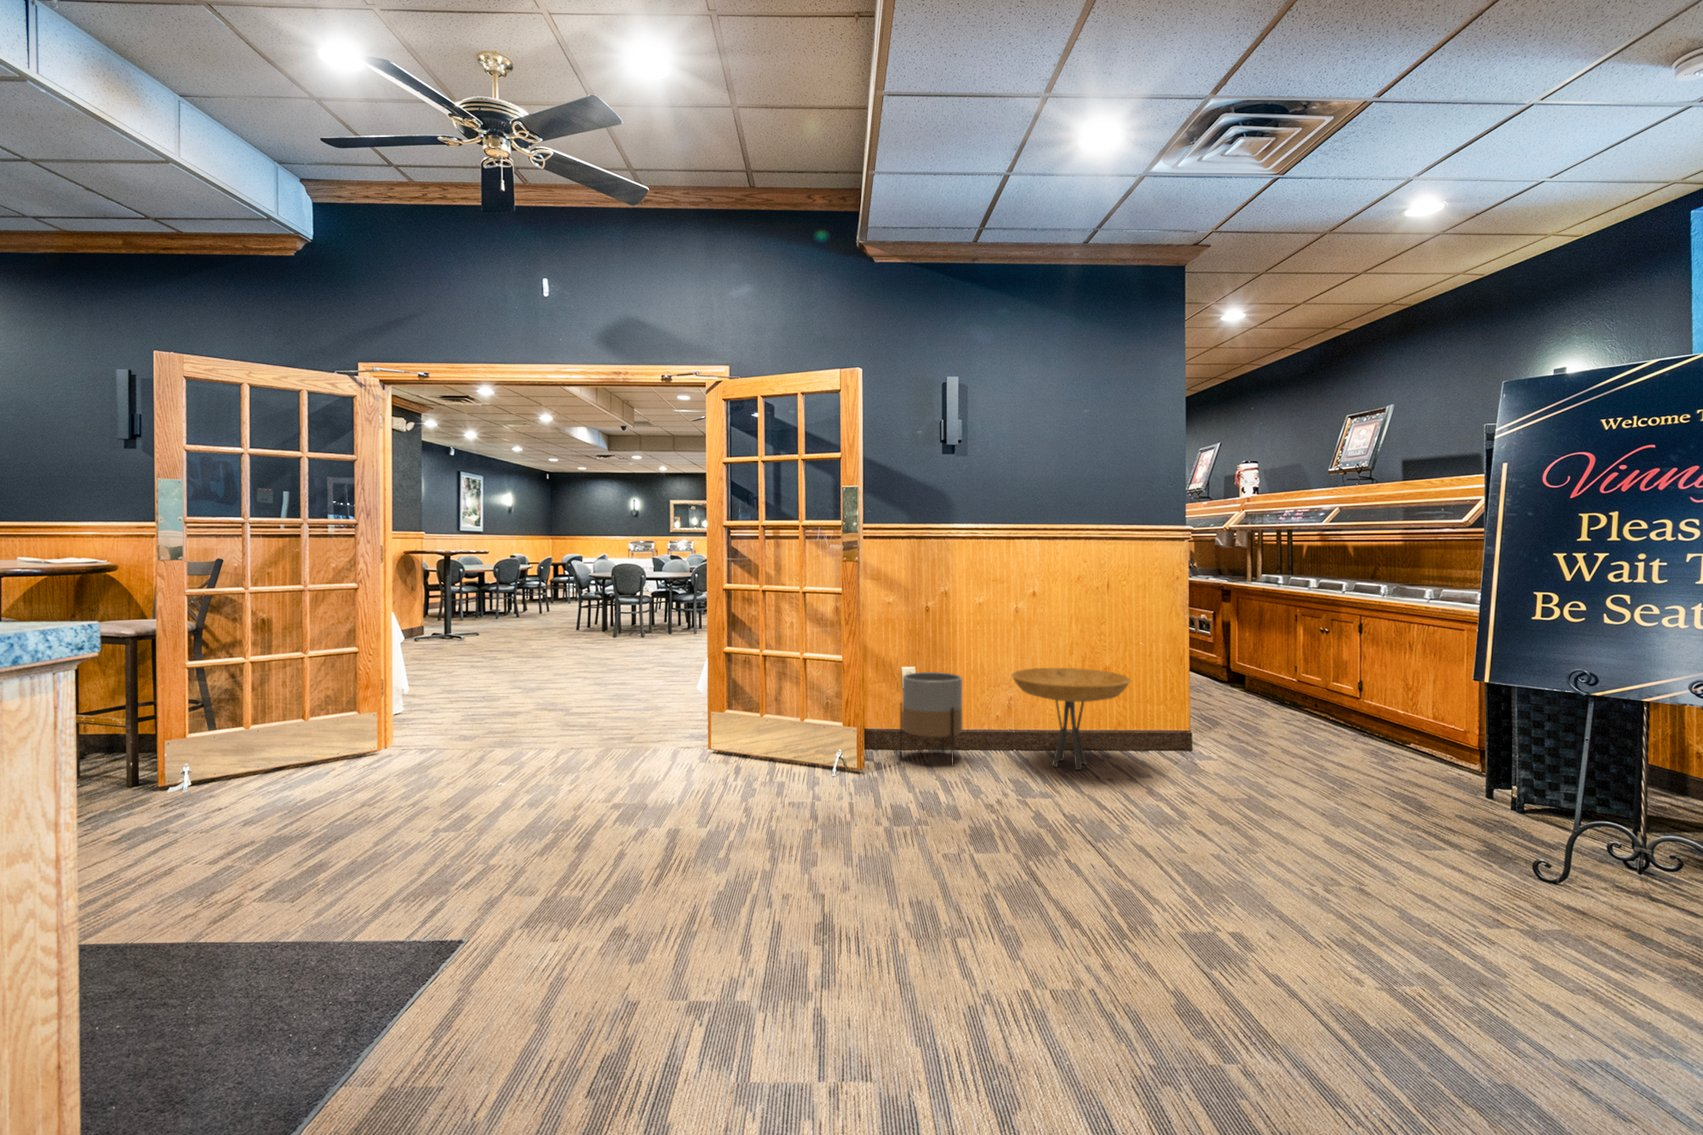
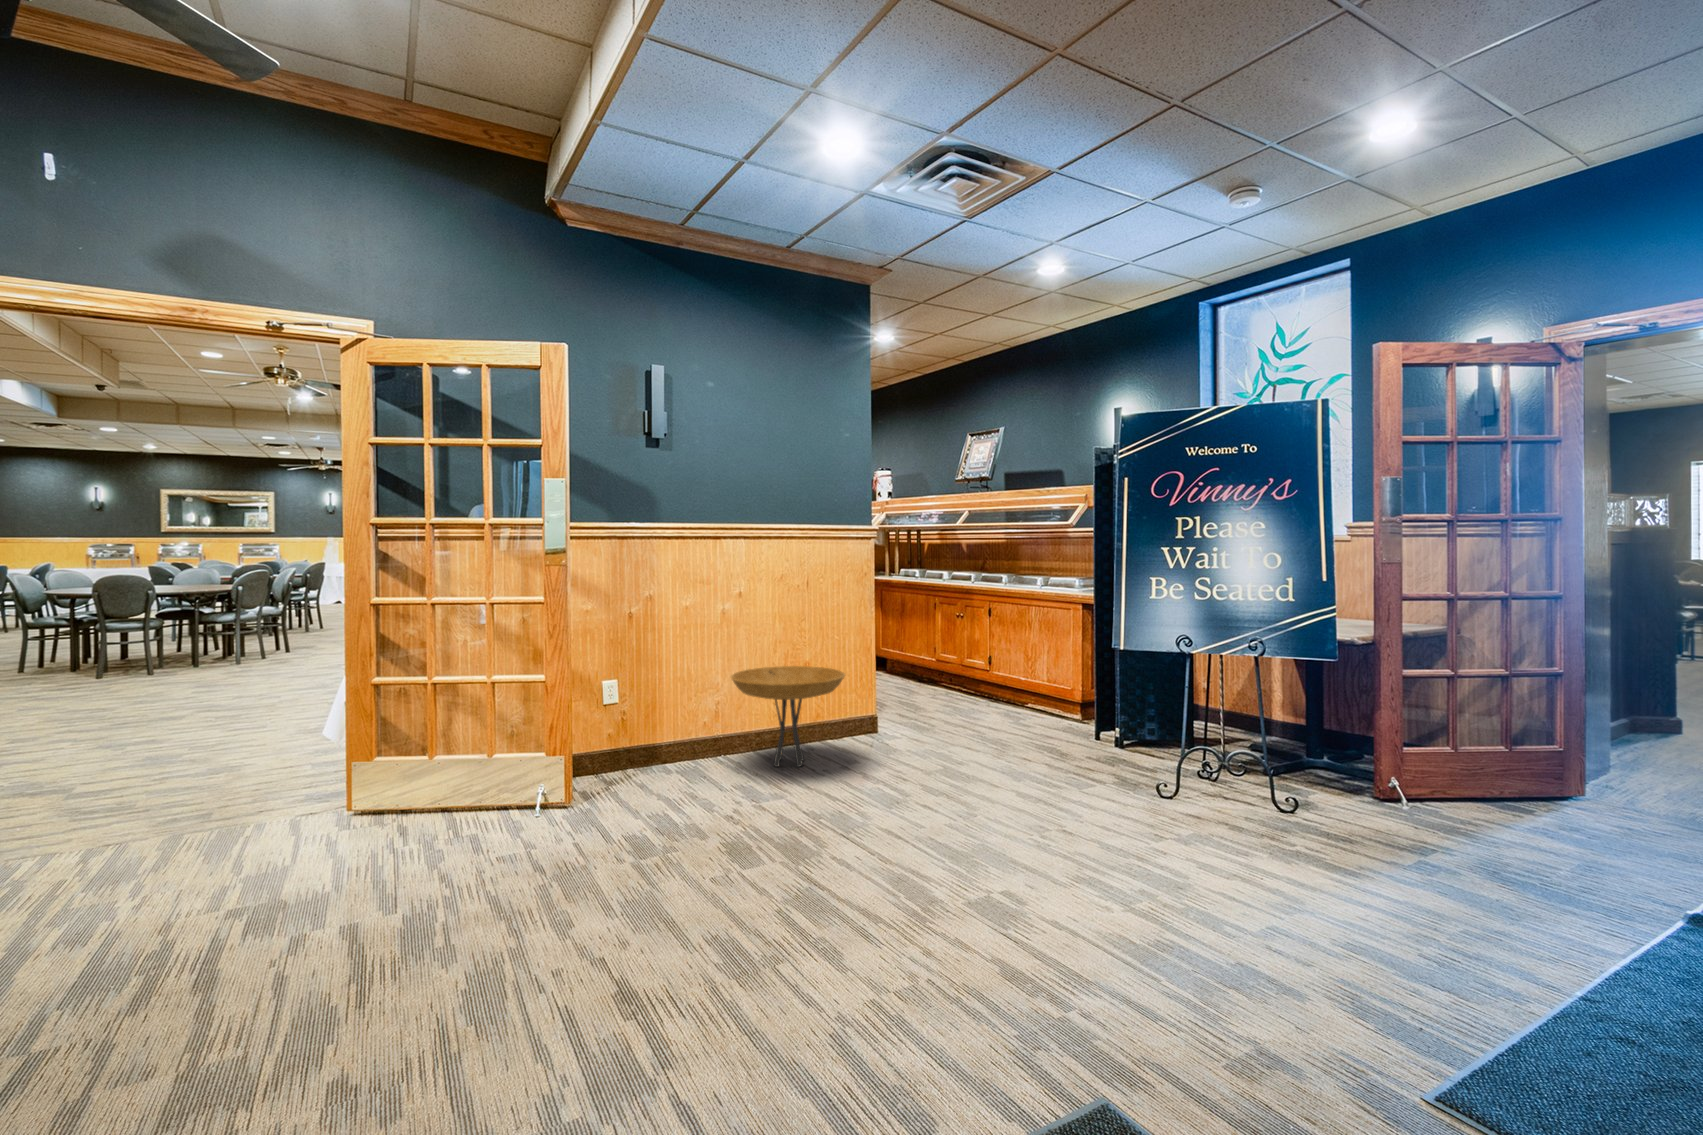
planter: present [900,672,962,765] -> none [612,682,682,783]

